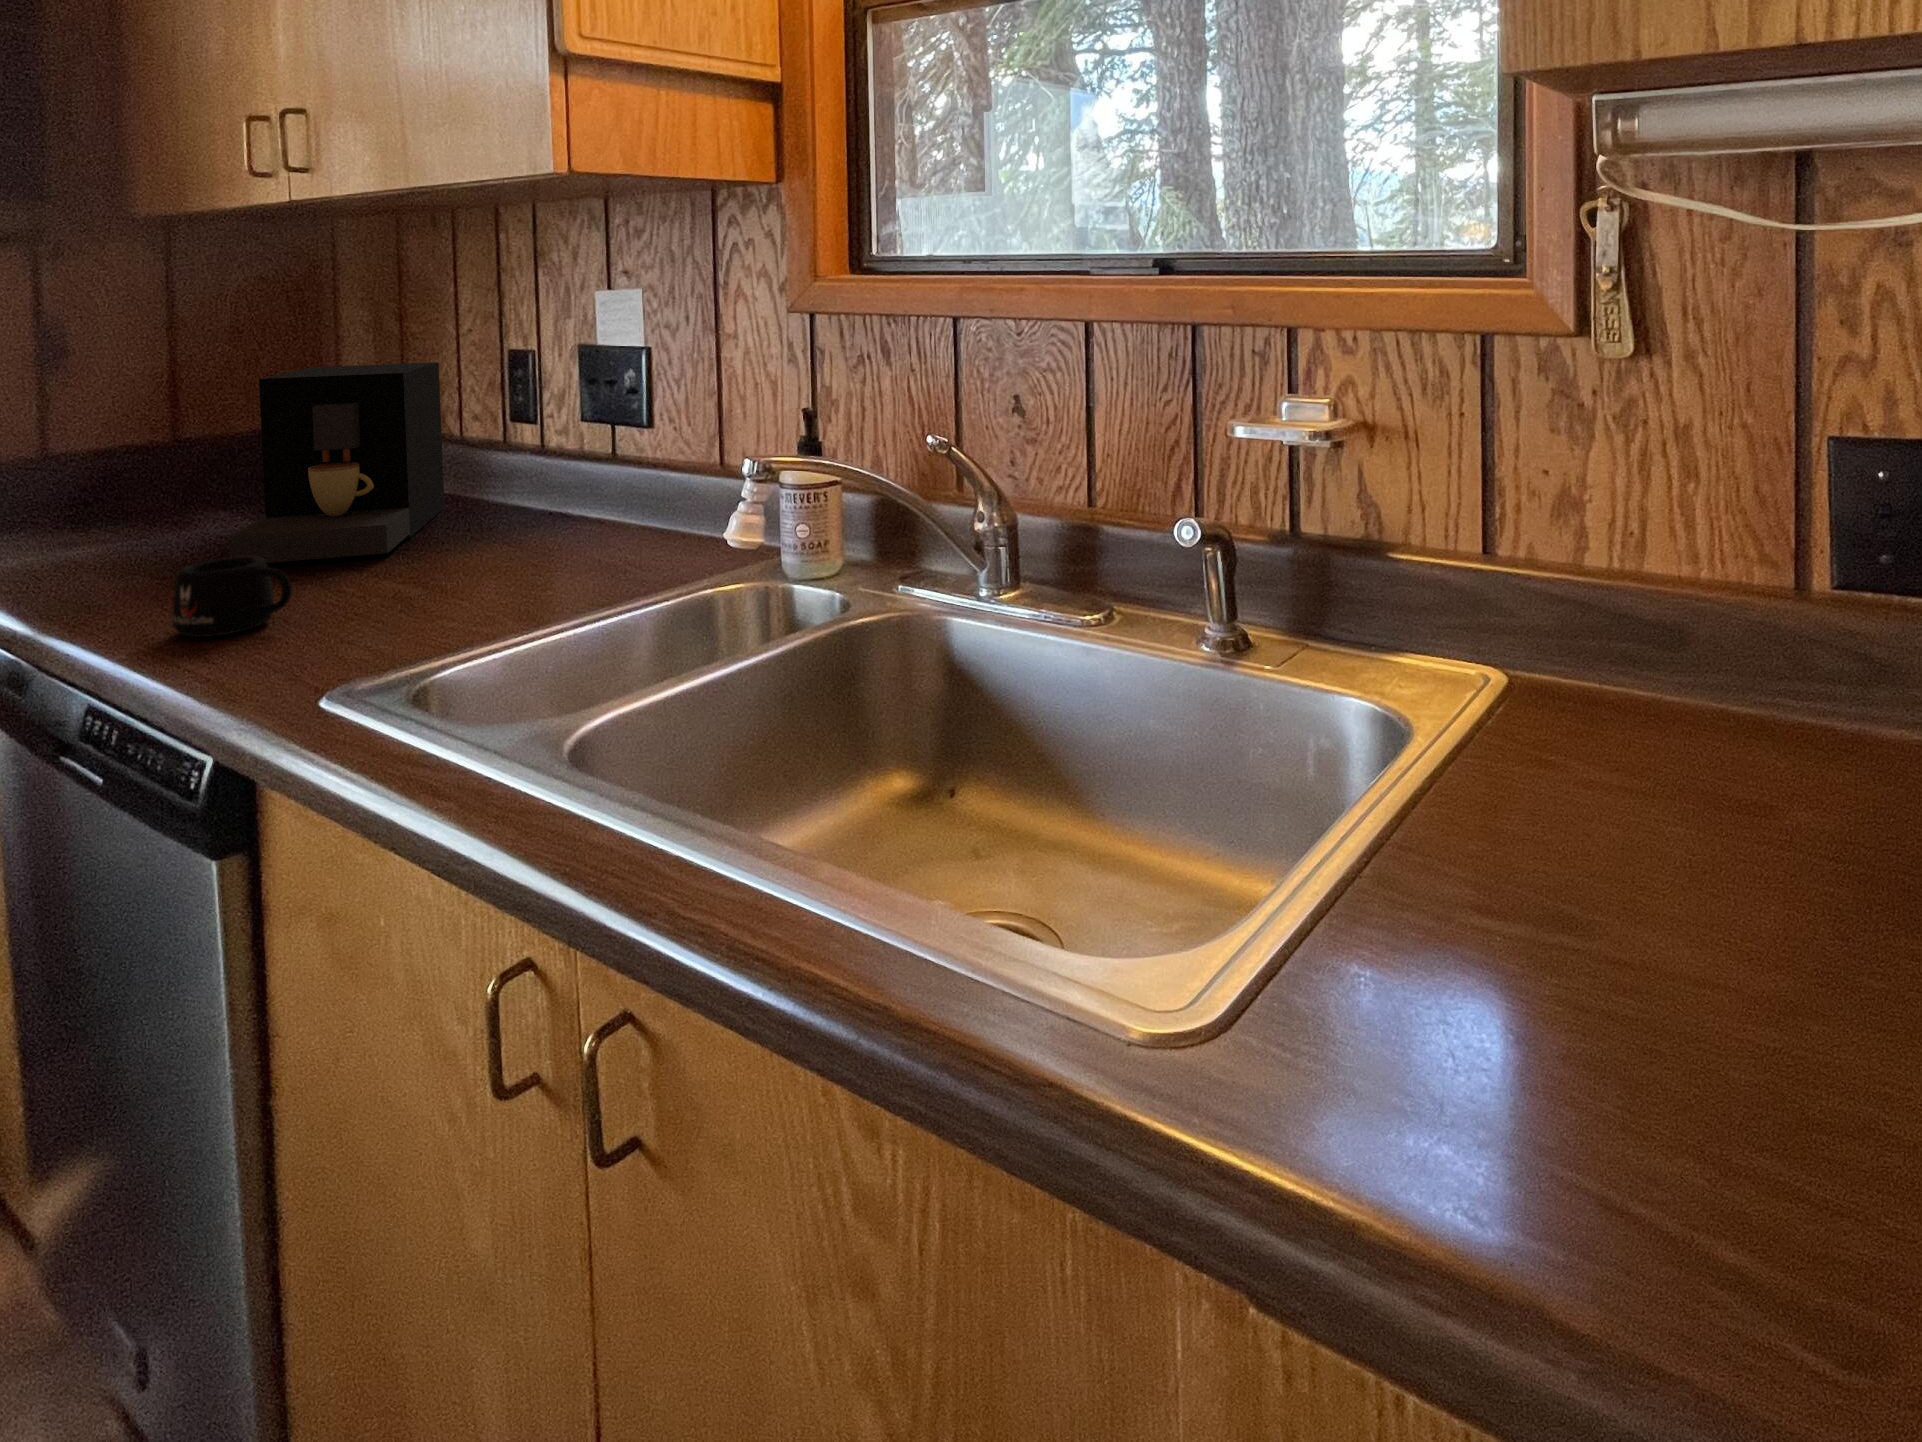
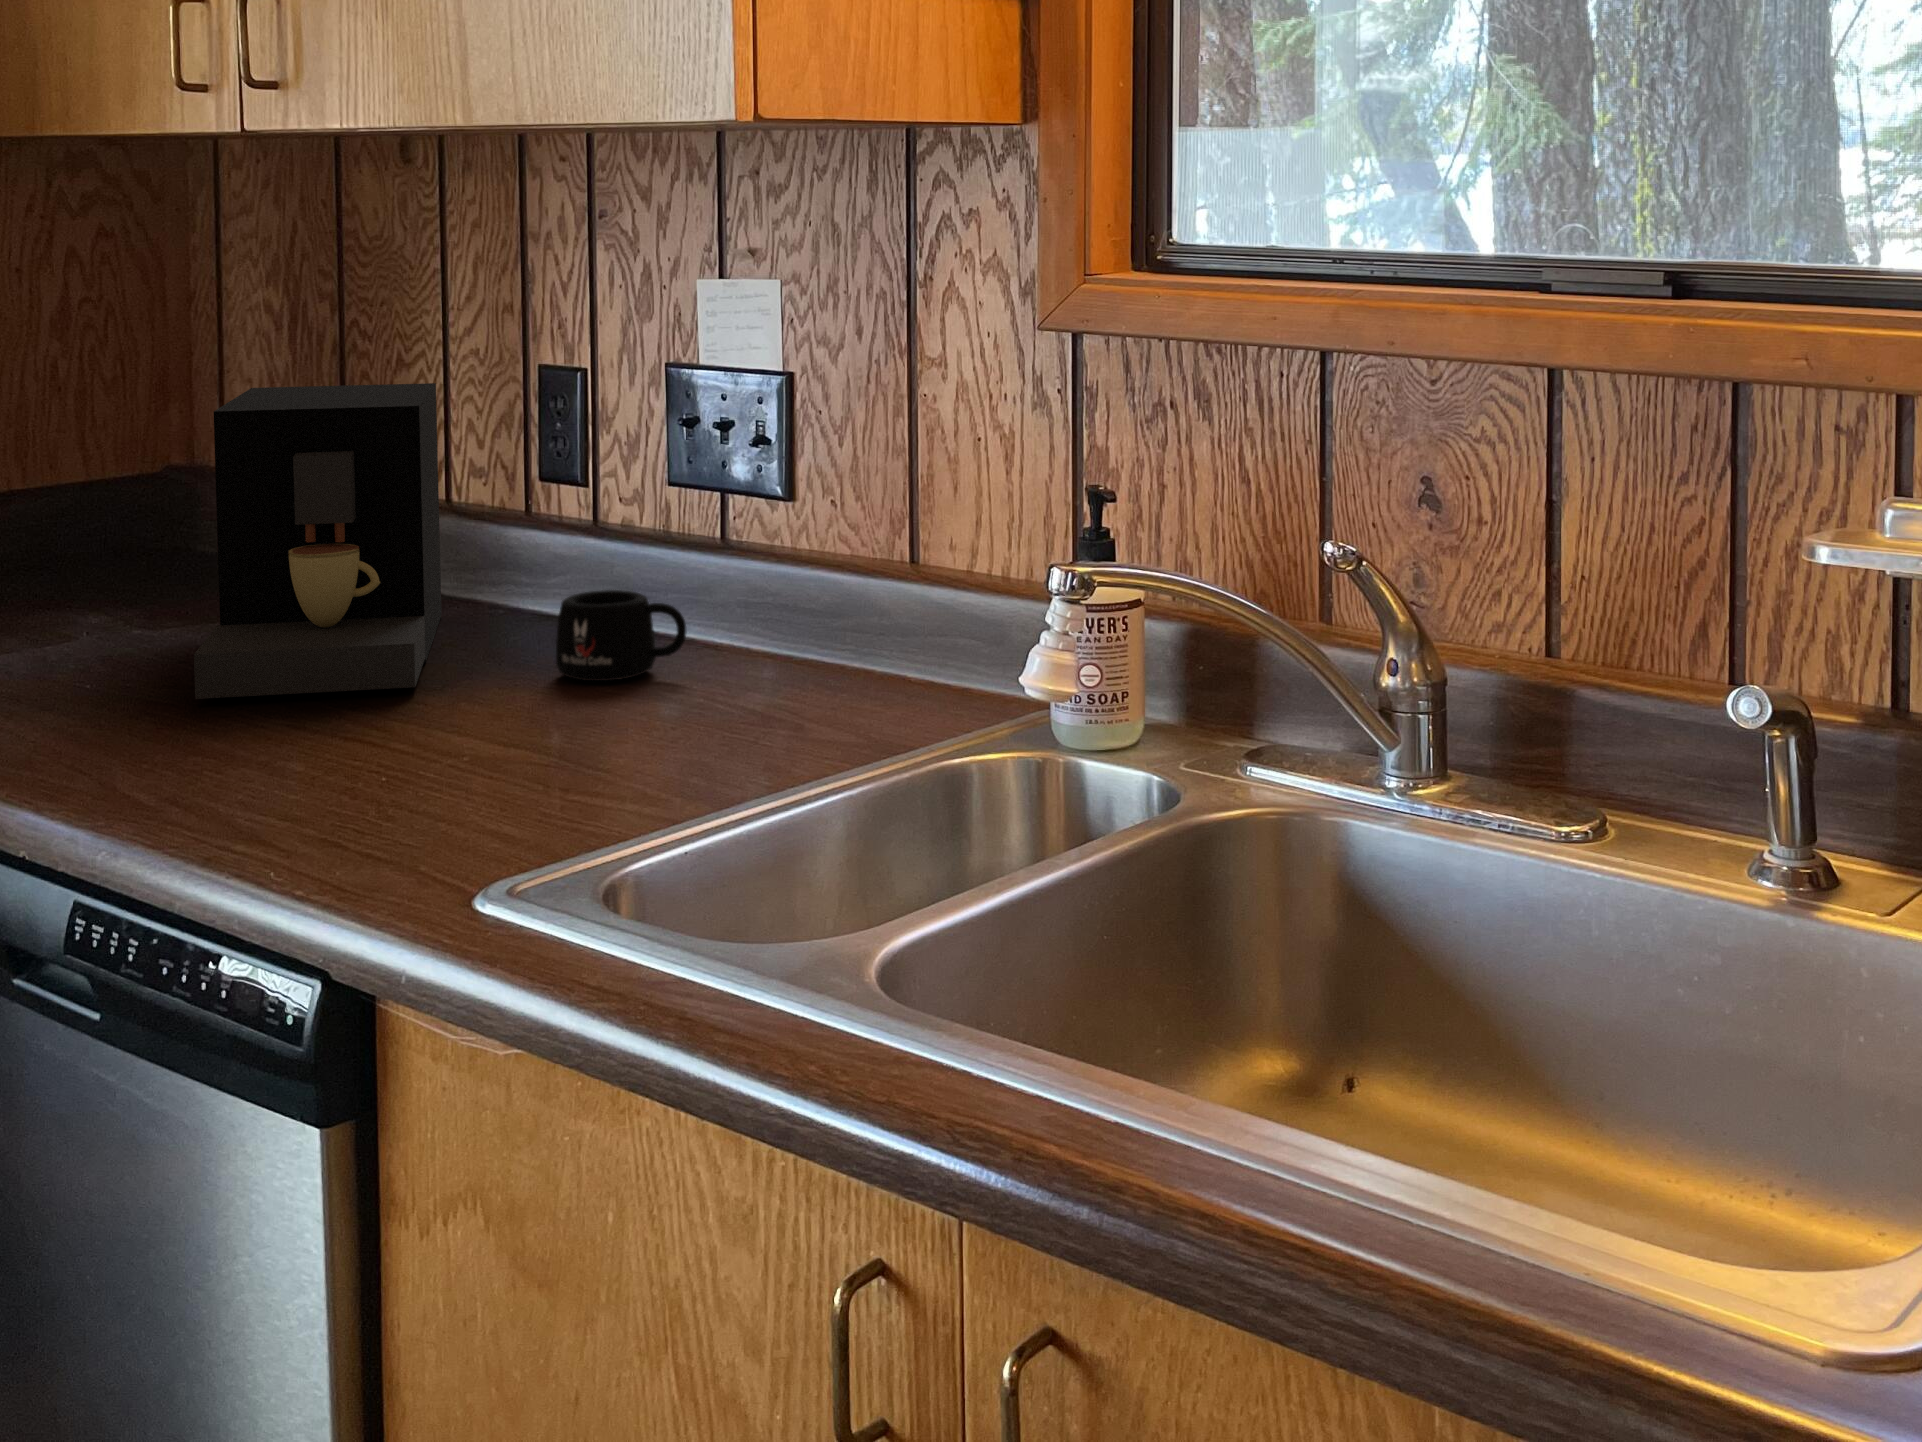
mug: present [172,556,292,637] -> present [556,590,686,681]

